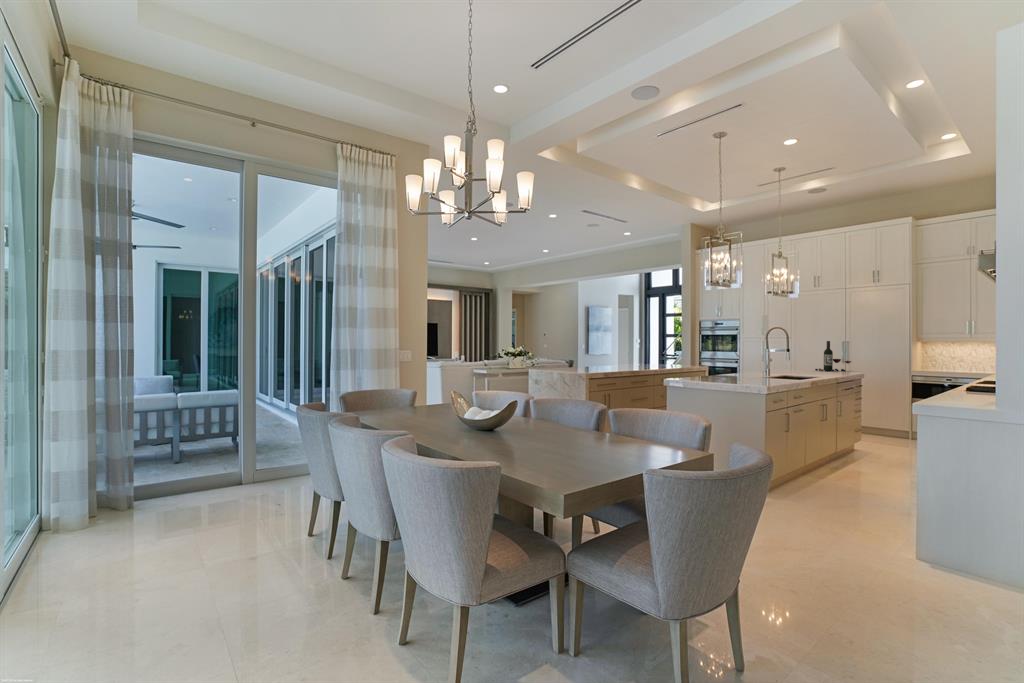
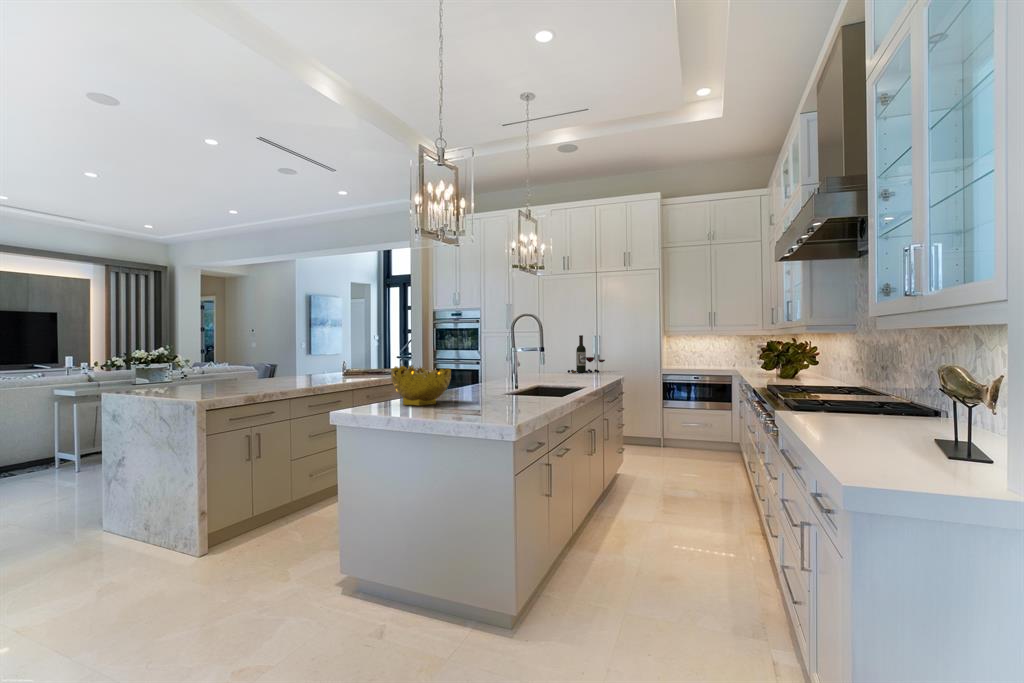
decorative bowl: none [691,360,729,383] -> present [391,365,451,406]

